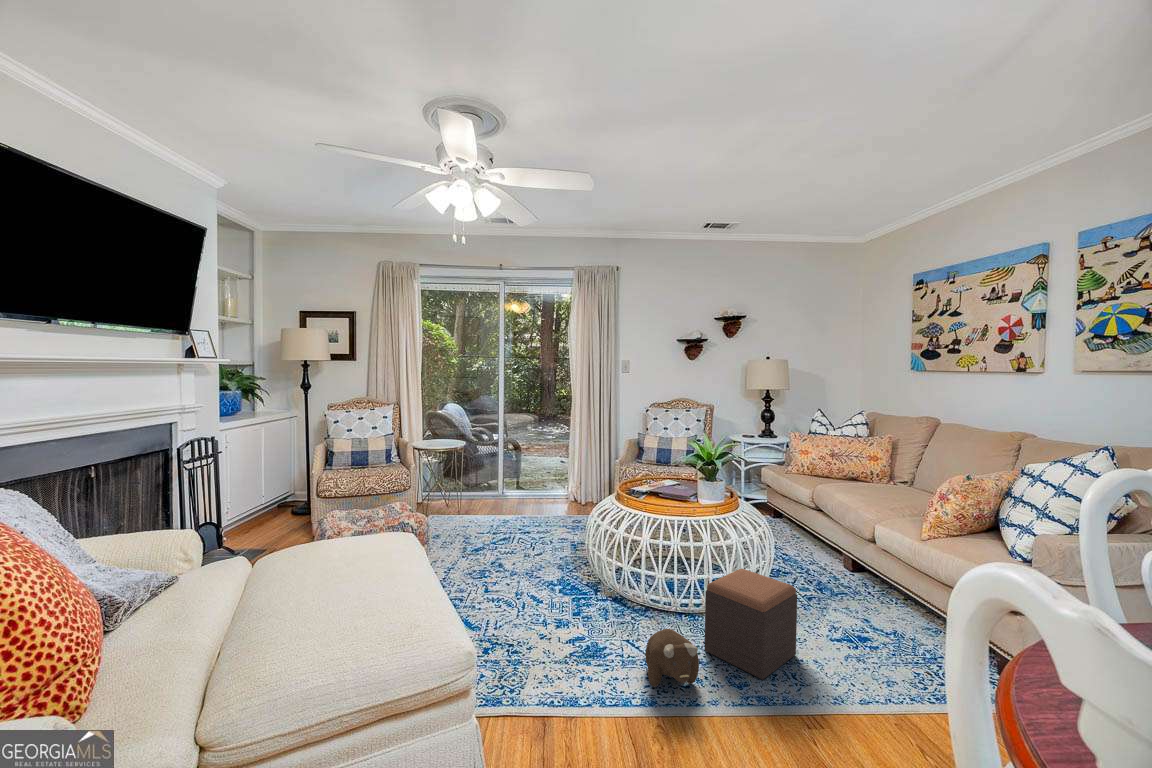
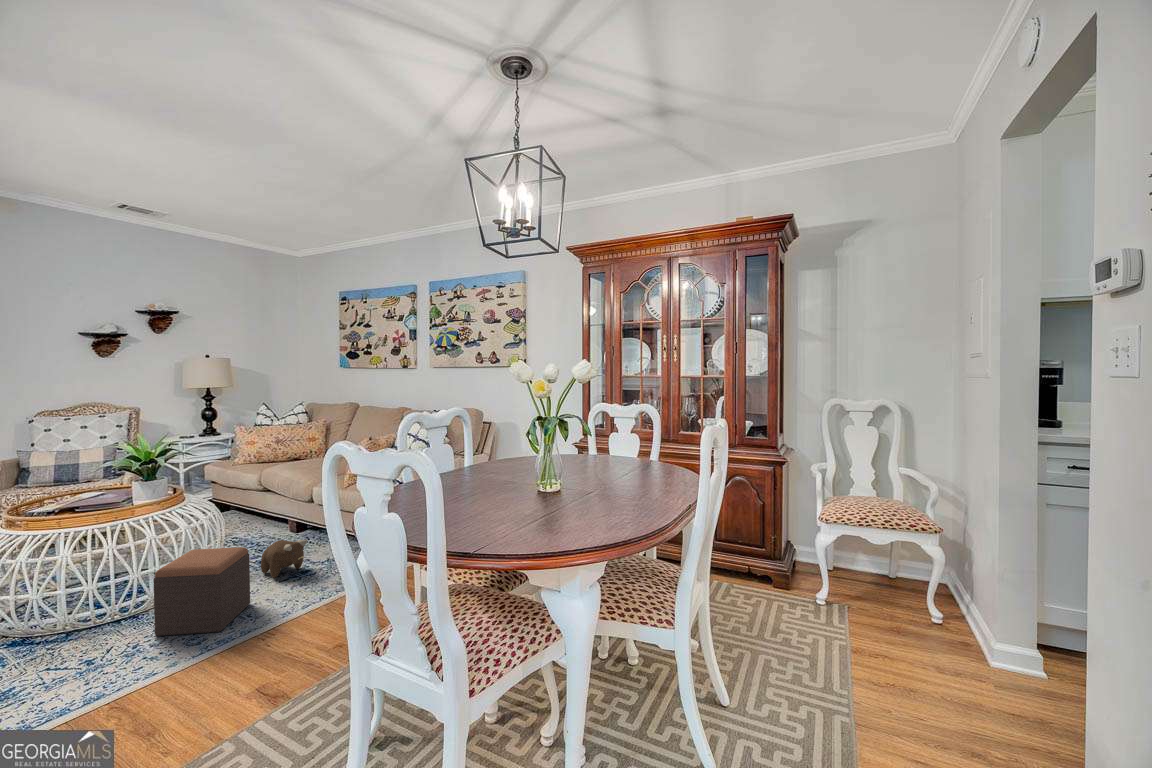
plush toy: present [645,629,699,687] -> present [261,540,307,578]

